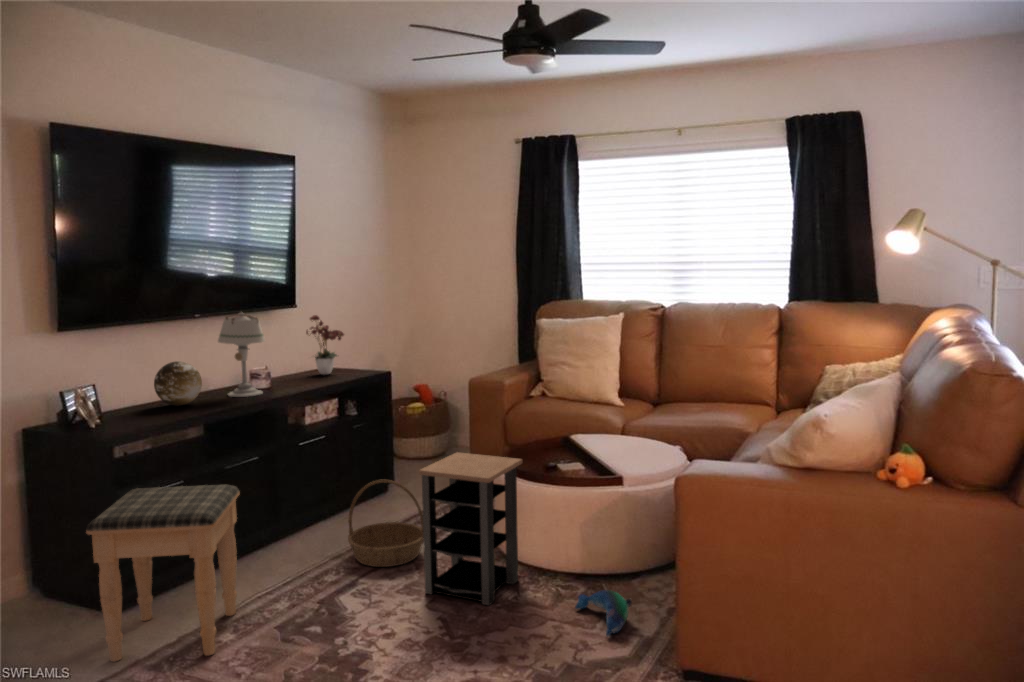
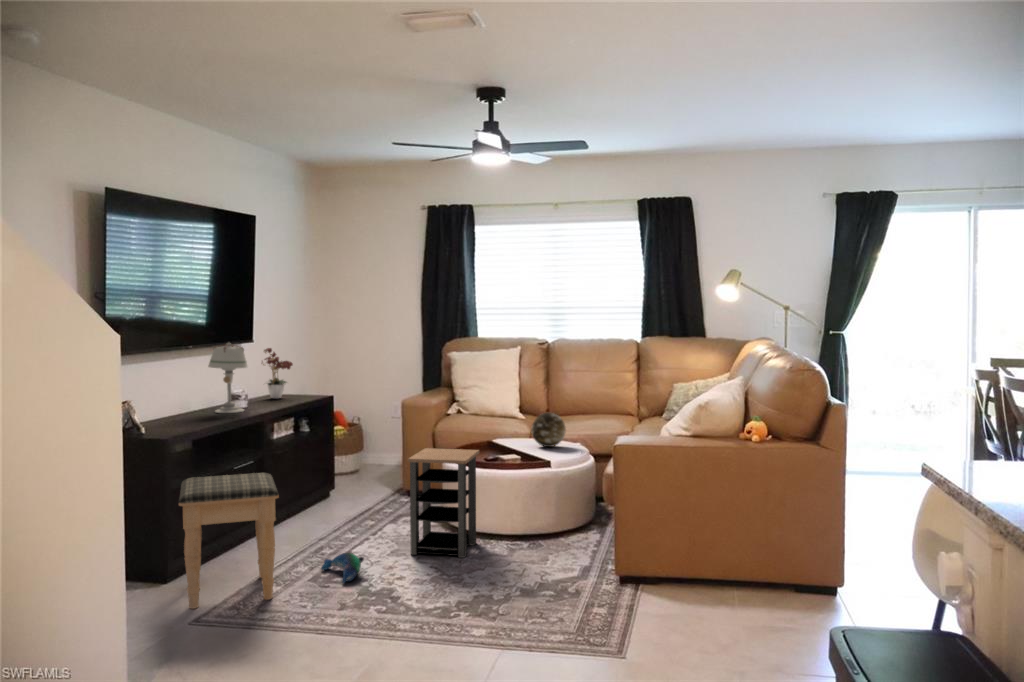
decorative orb: present [154,361,202,406] -> present [531,413,566,447]
basket: present [348,479,424,567] -> none [331,474,395,542]
plush toy: present [575,590,632,637] -> present [321,553,364,583]

